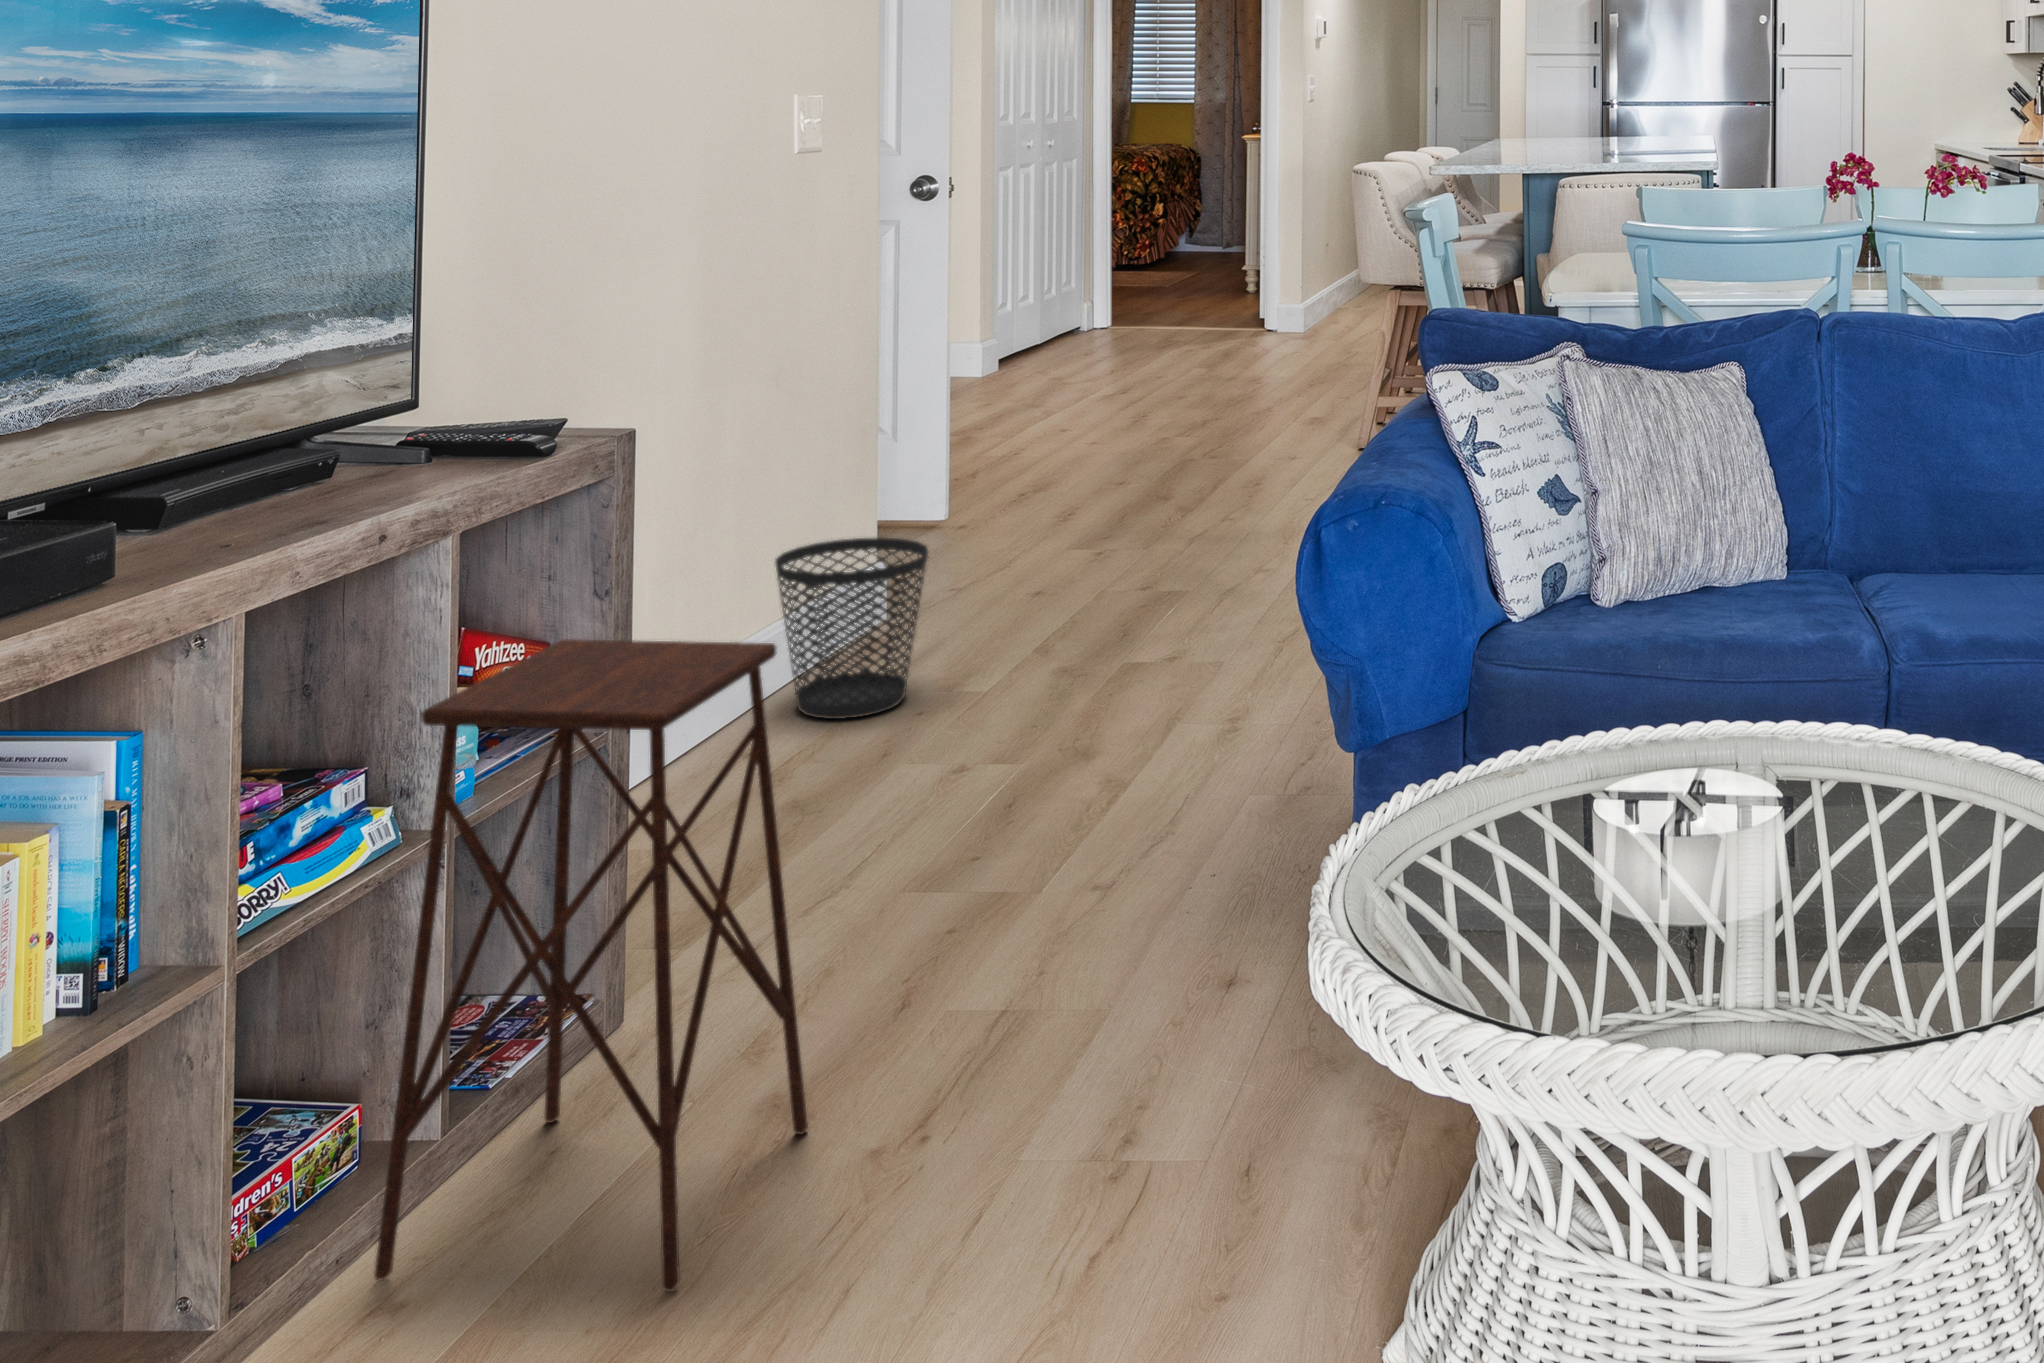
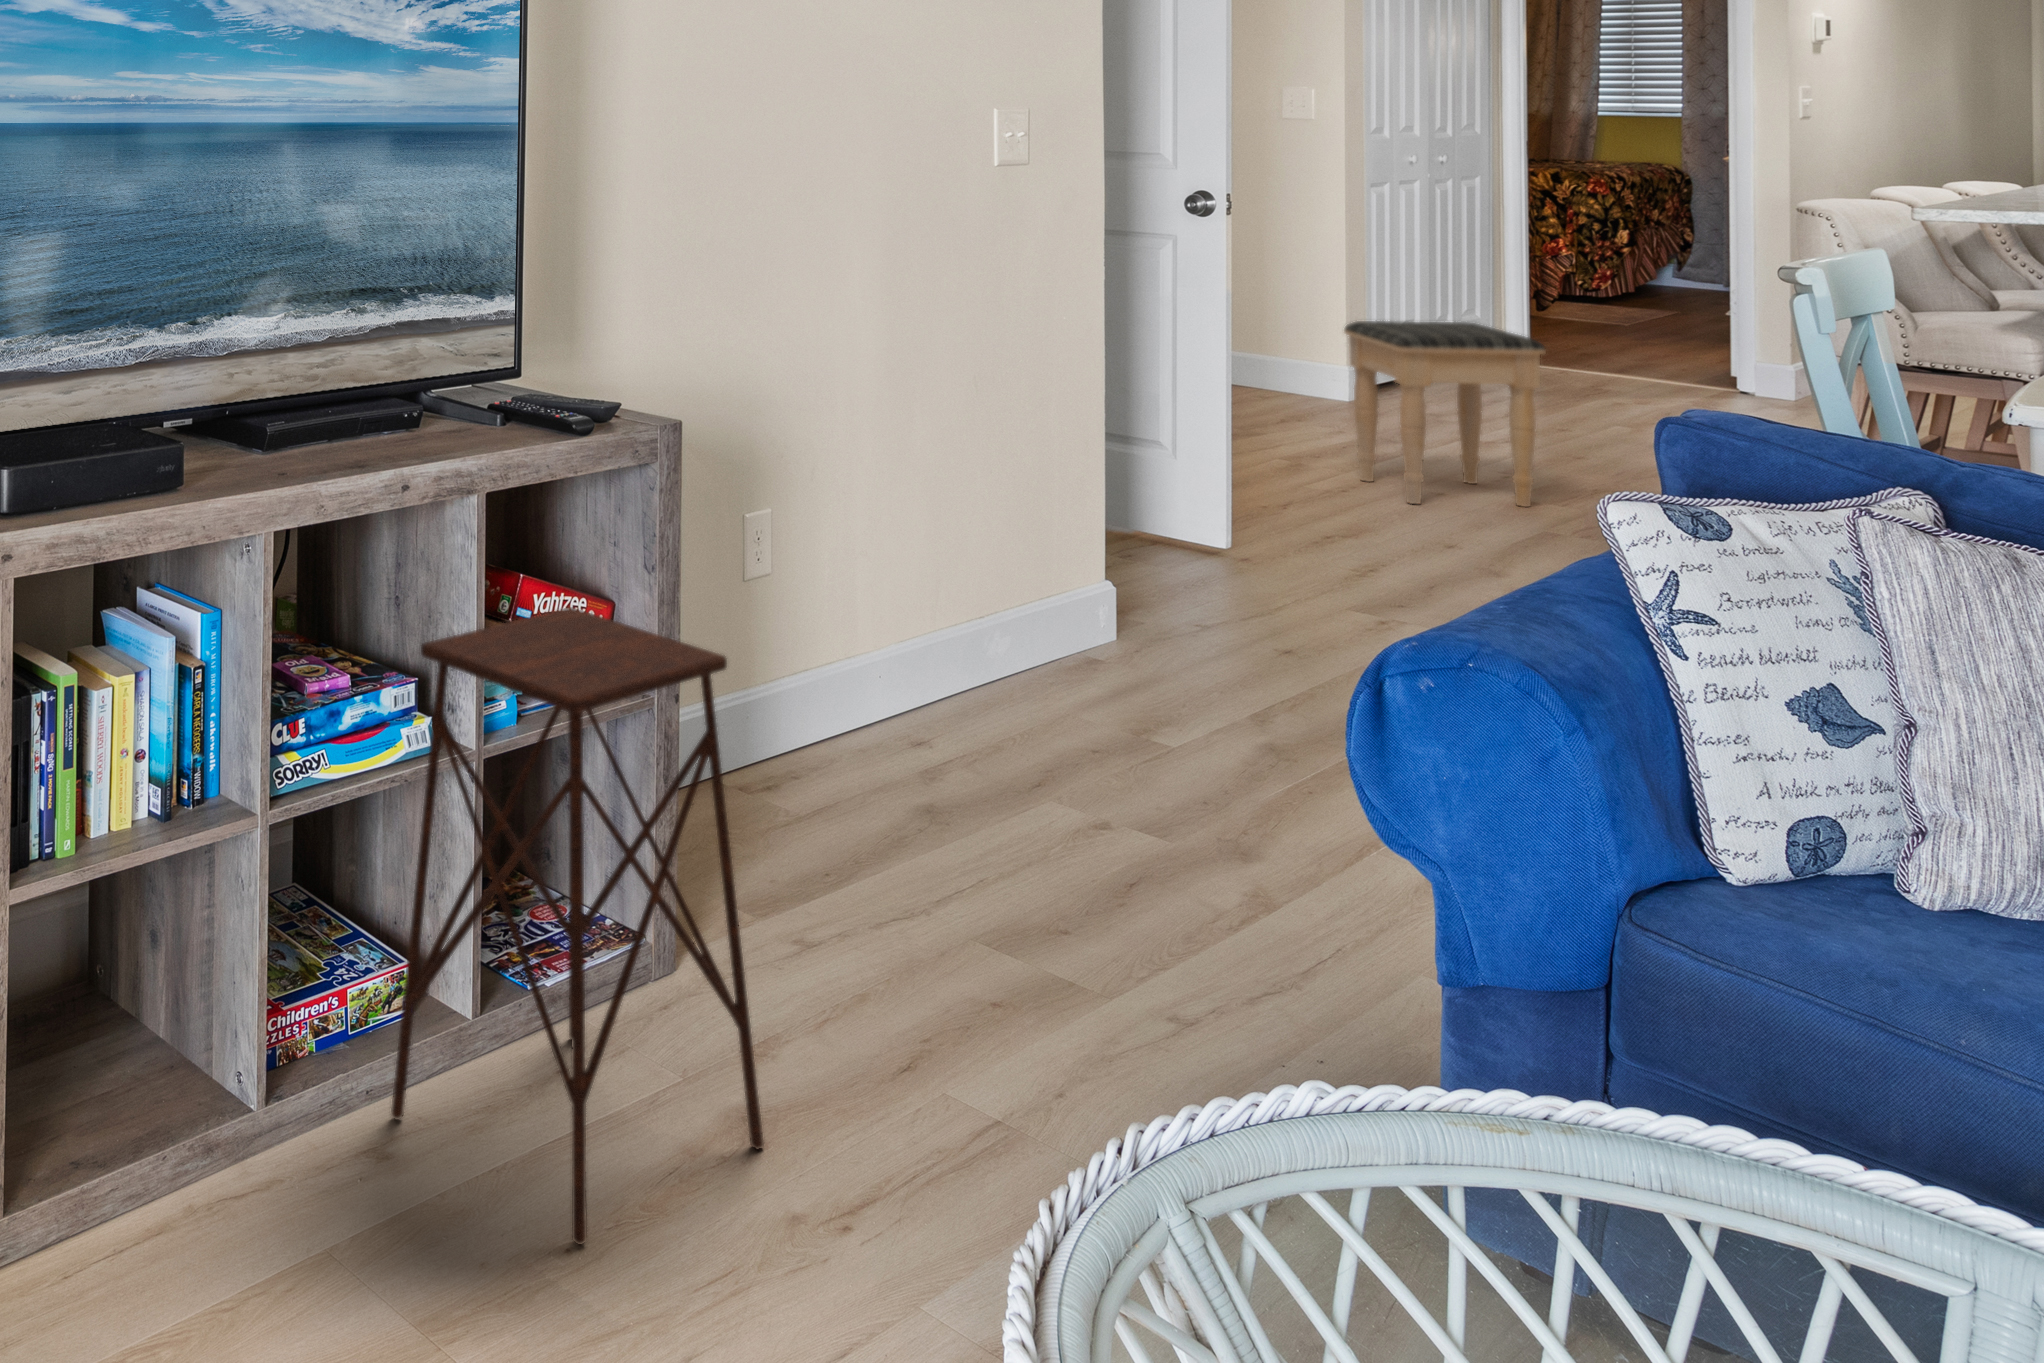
footstool: none [1015,284,1175,447] -> present [1344,321,1546,507]
wastebasket: present [775,537,929,719] -> none [945,559,1103,747]

